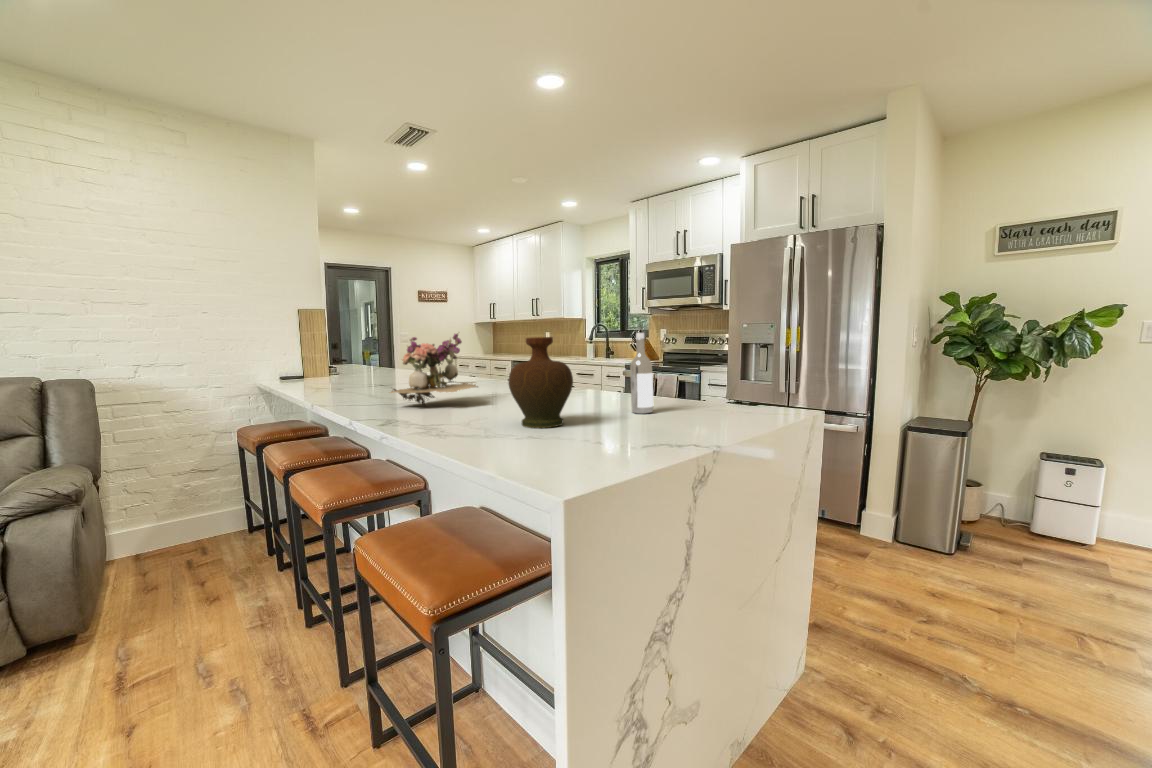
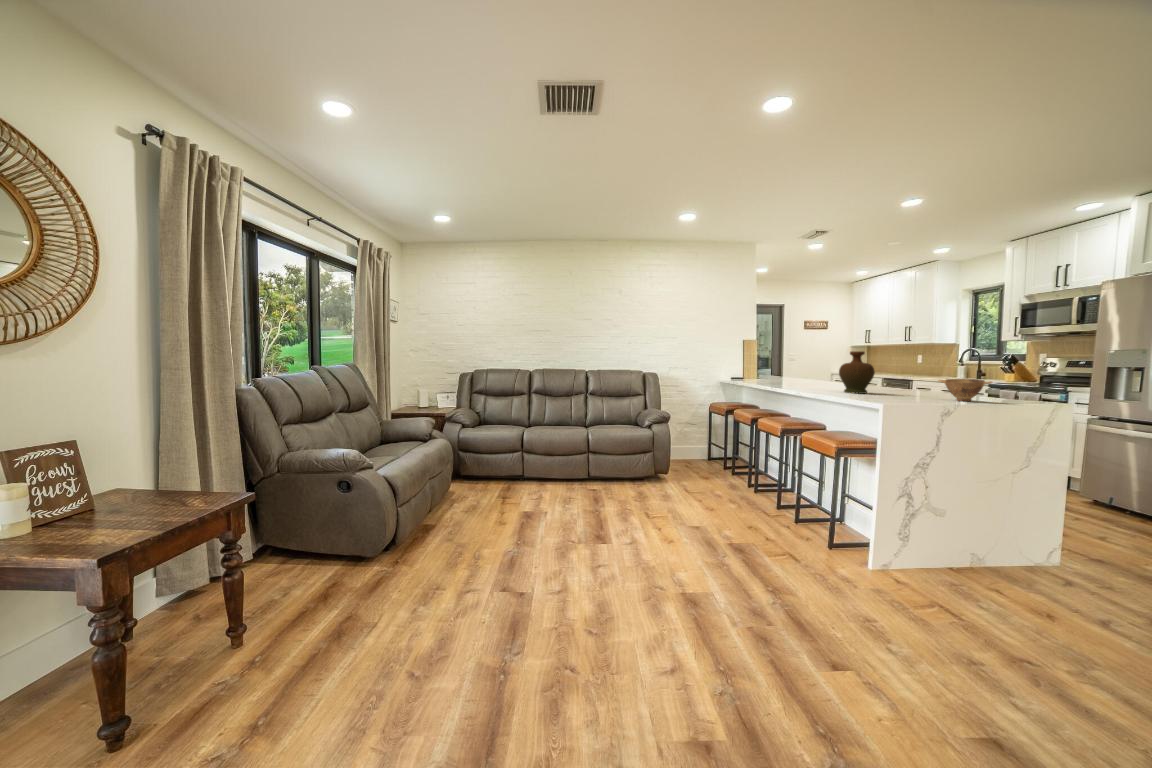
flower arrangement: present [391,333,478,404] -> none [780,349,829,385]
wine bottle: present [630,333,653,414] -> none [921,351,937,397]
bowl: none [668,380,745,423] -> present [938,379,992,401]

